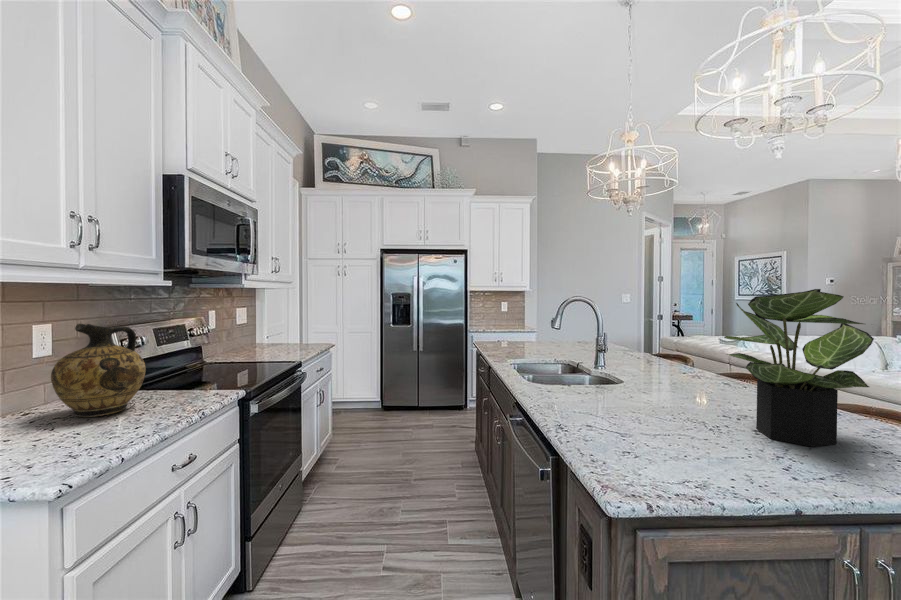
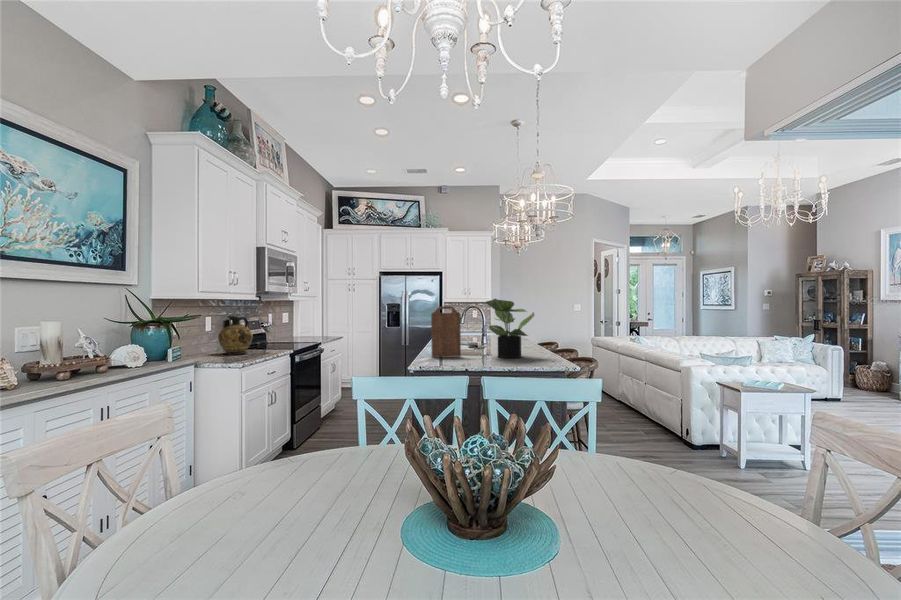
cutting board: none [595,307,669,436] -> present [431,306,461,357]

